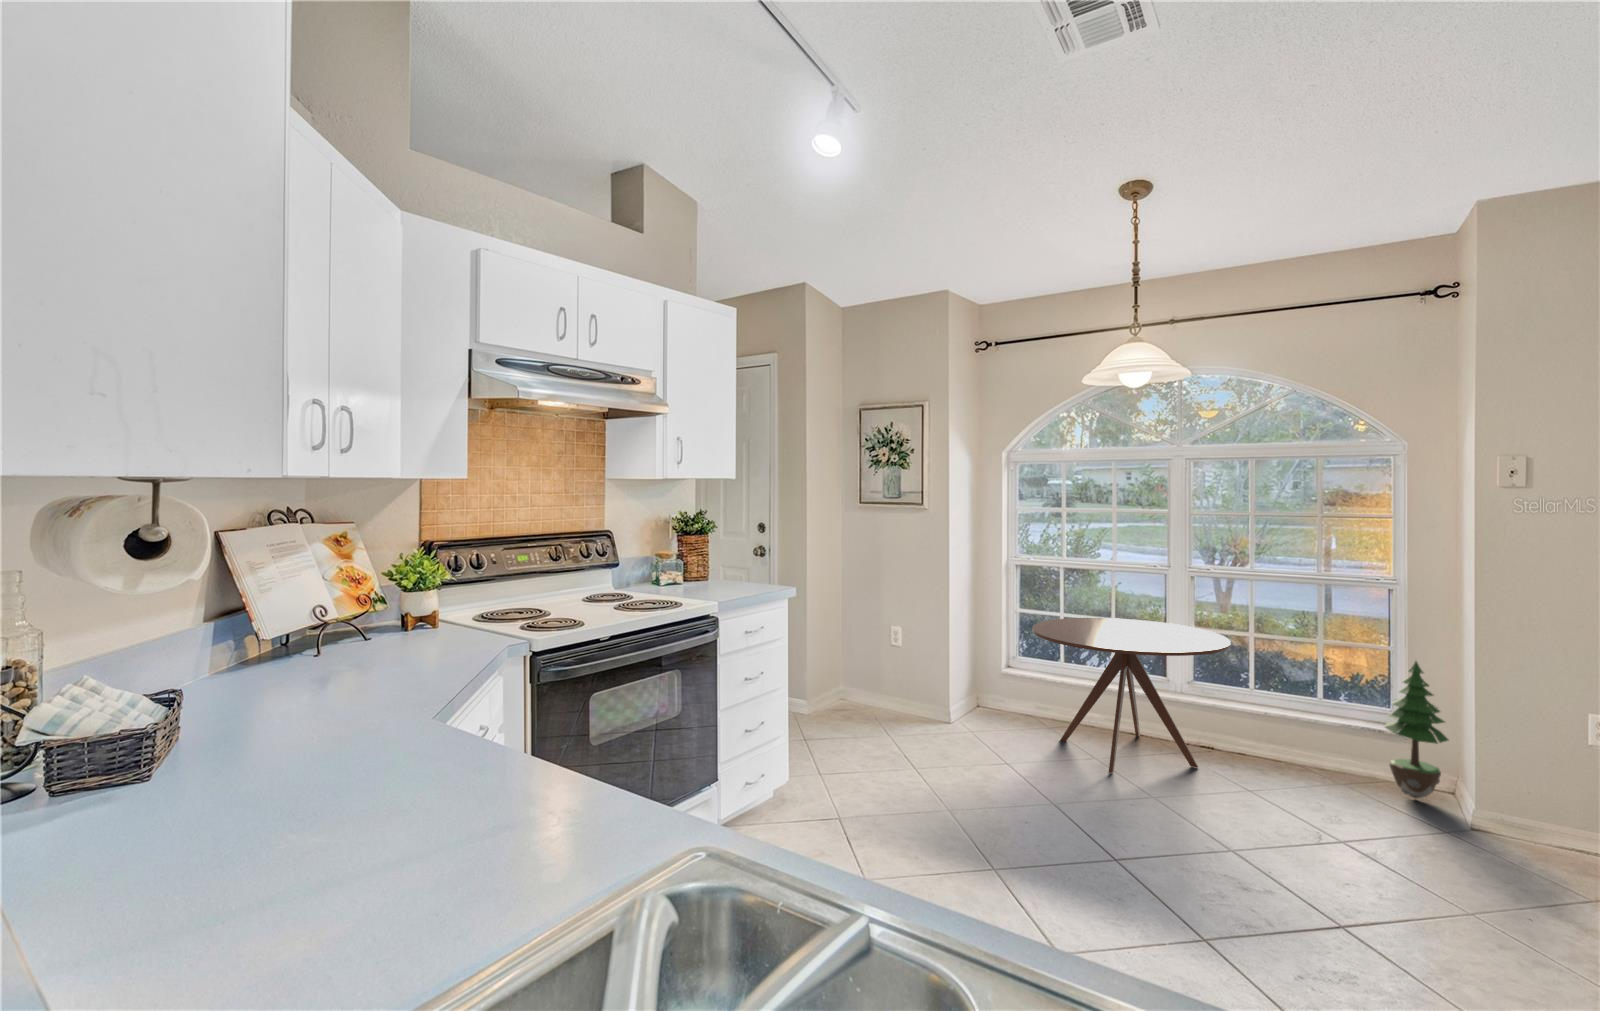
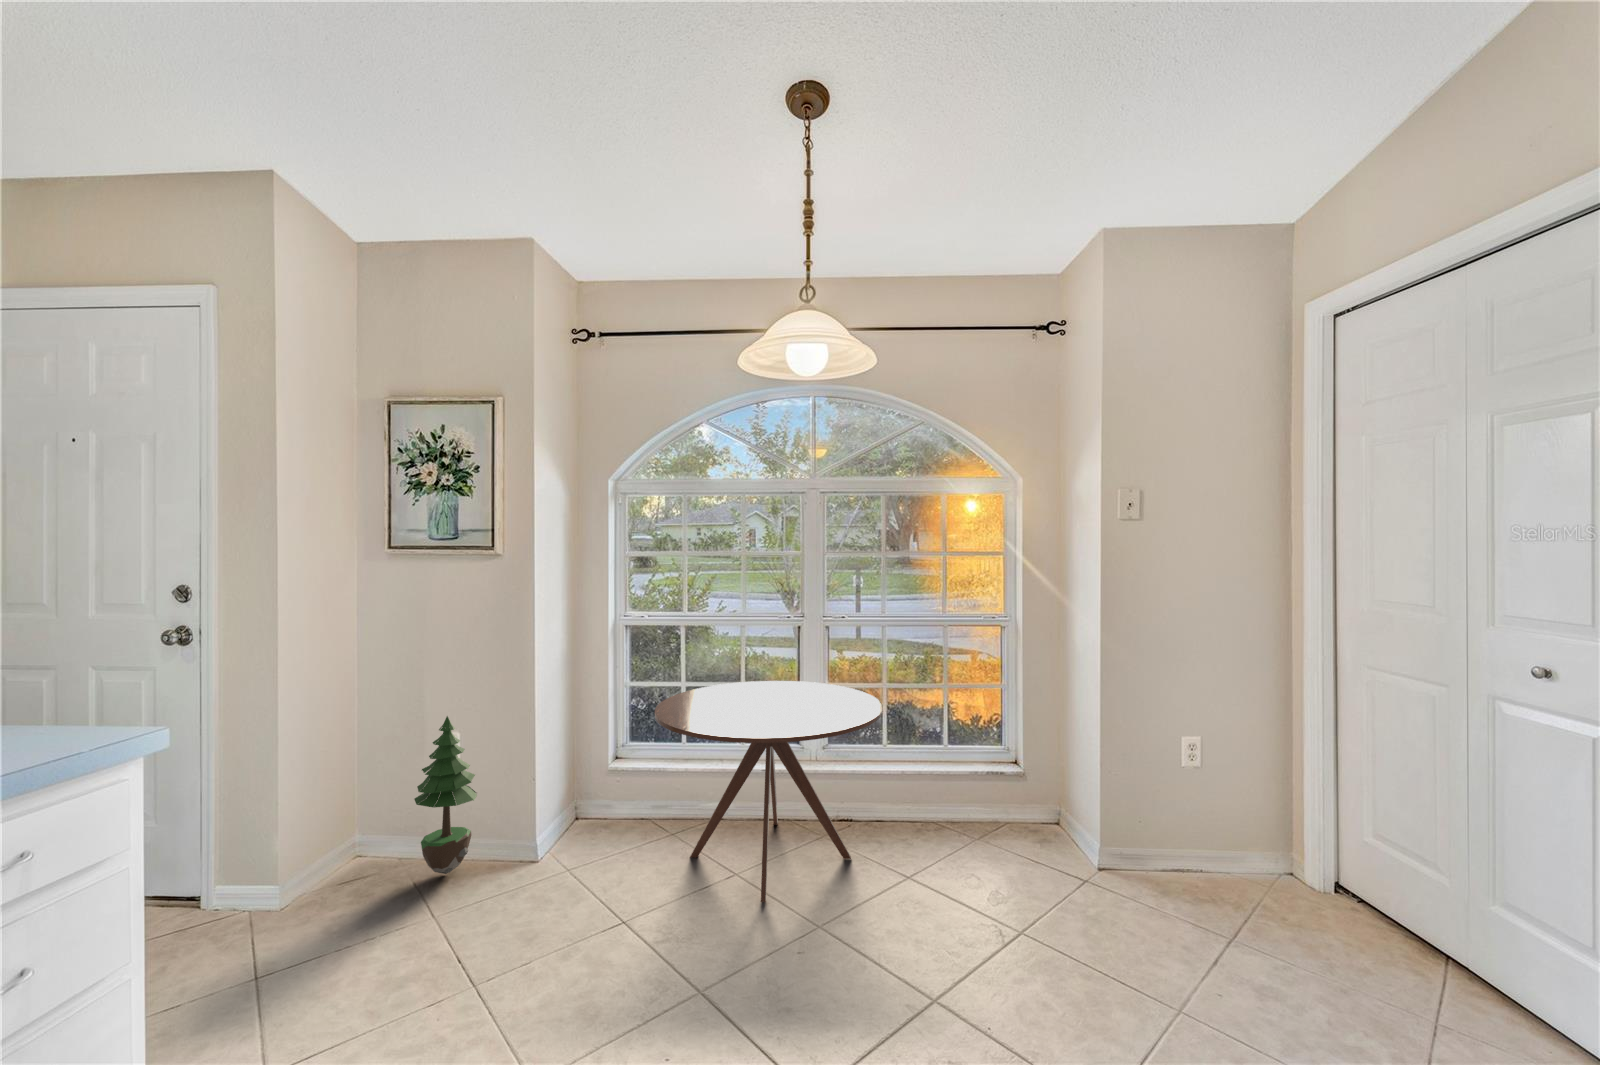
potted tree: present [1384,662,1448,799] -> present [414,716,477,874]

